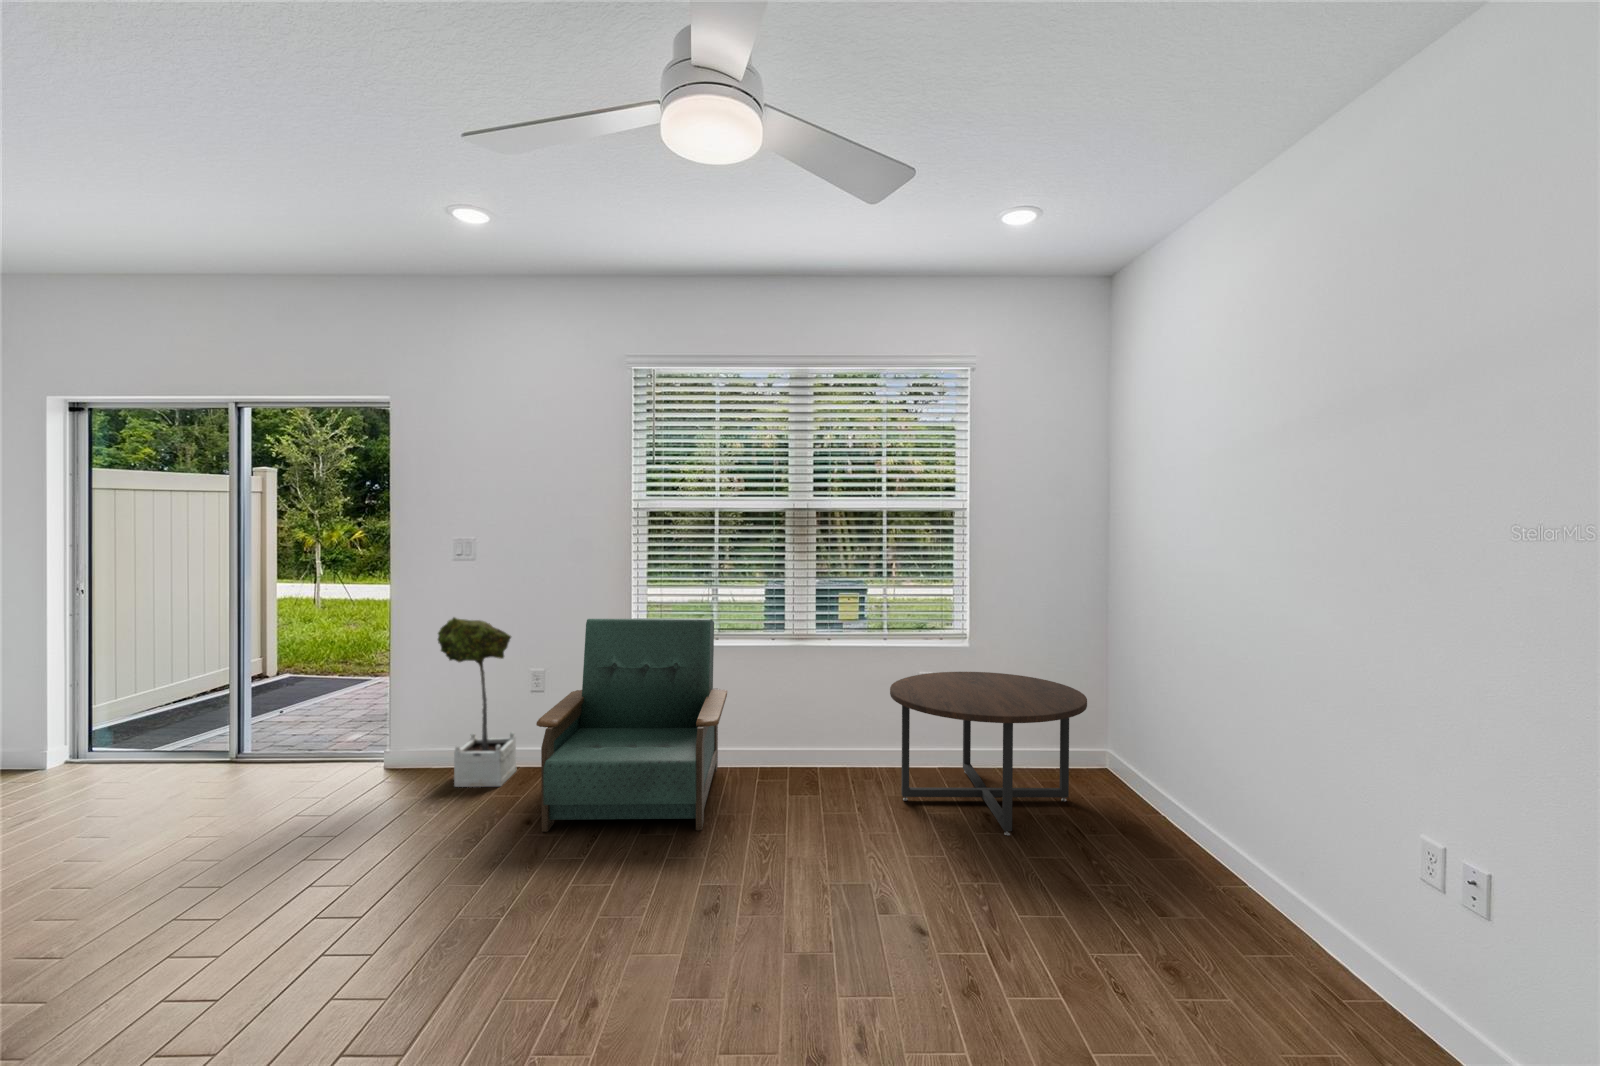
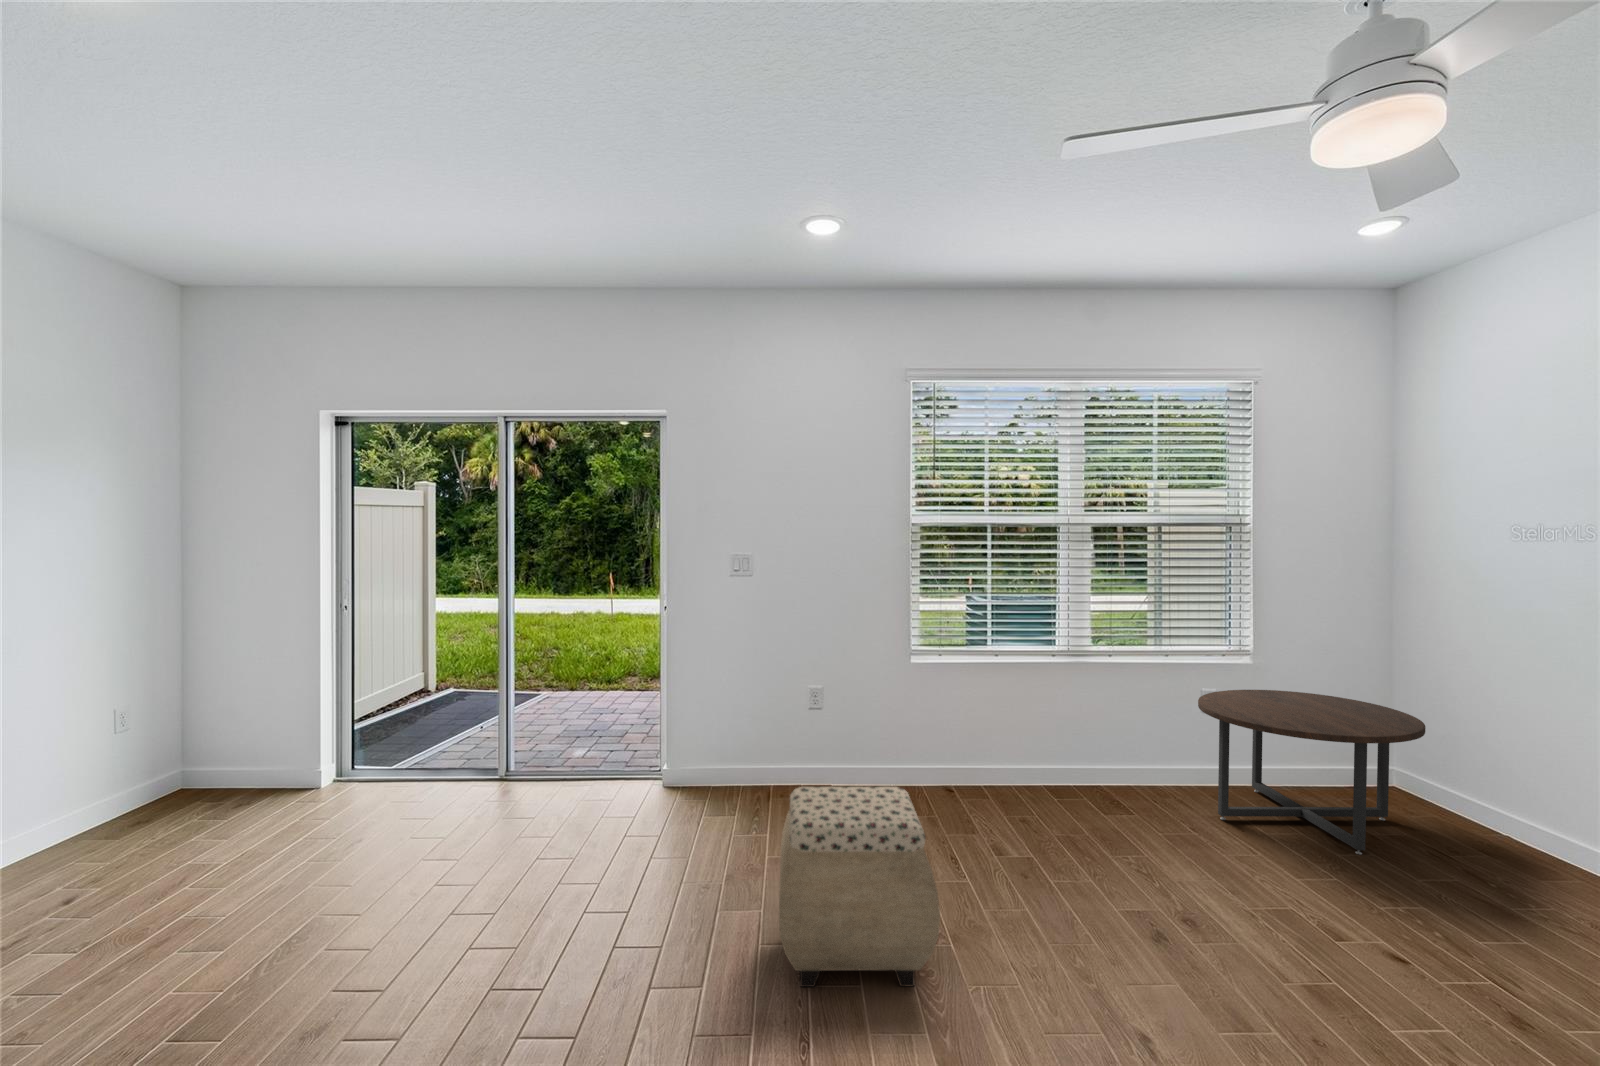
potted tree: present [438,617,517,787] -> none [735,635,807,806]
armchair: present [536,619,727,832] -> none [863,636,1056,851]
ottoman: none [245,766,486,975] -> present [779,787,940,987]

